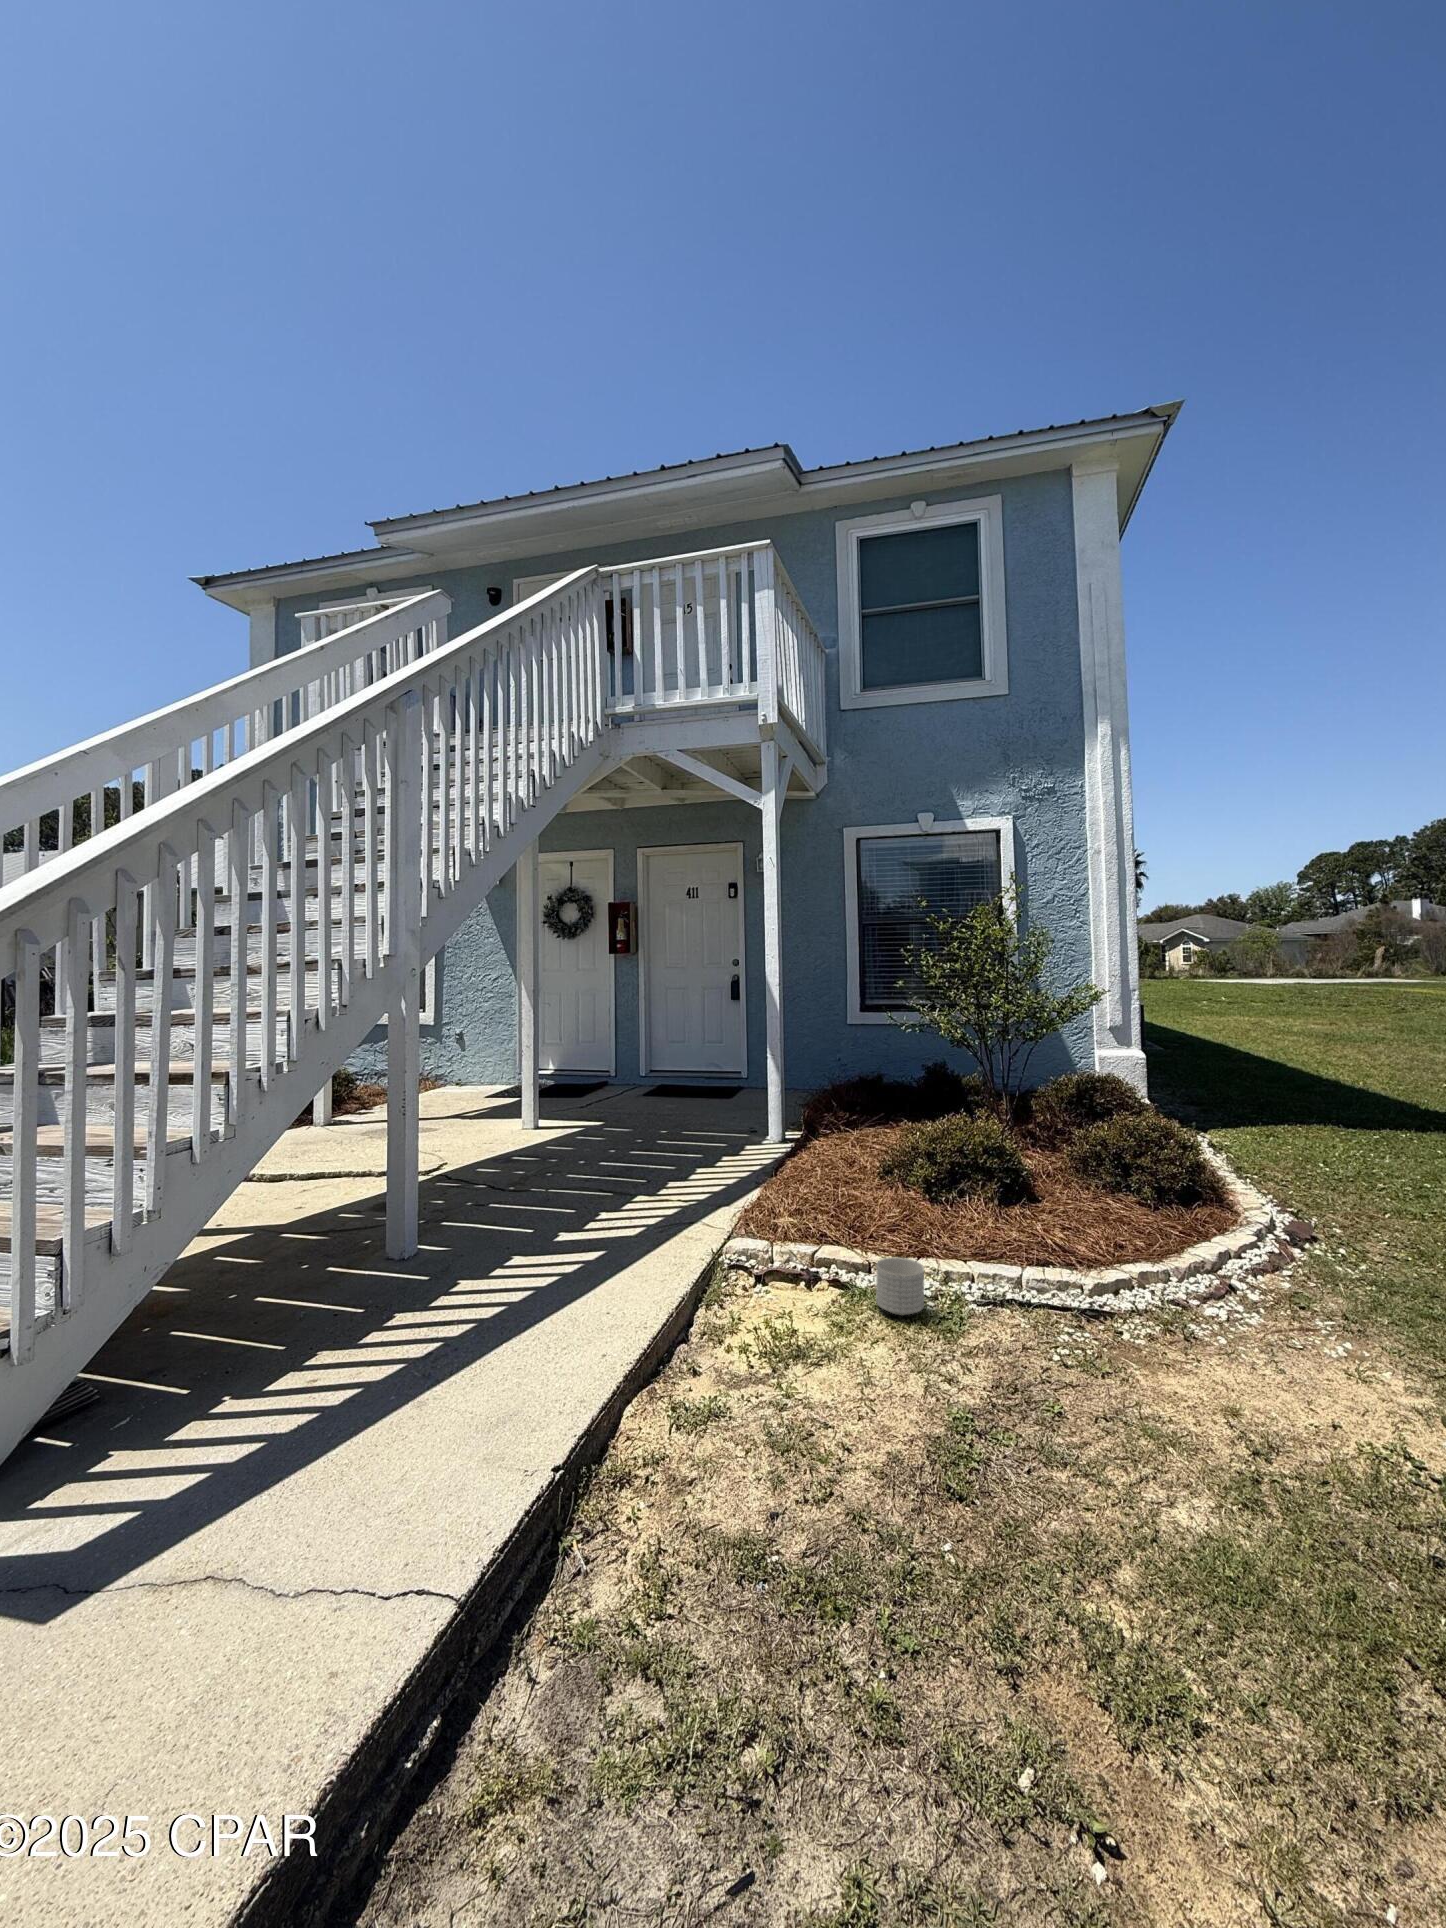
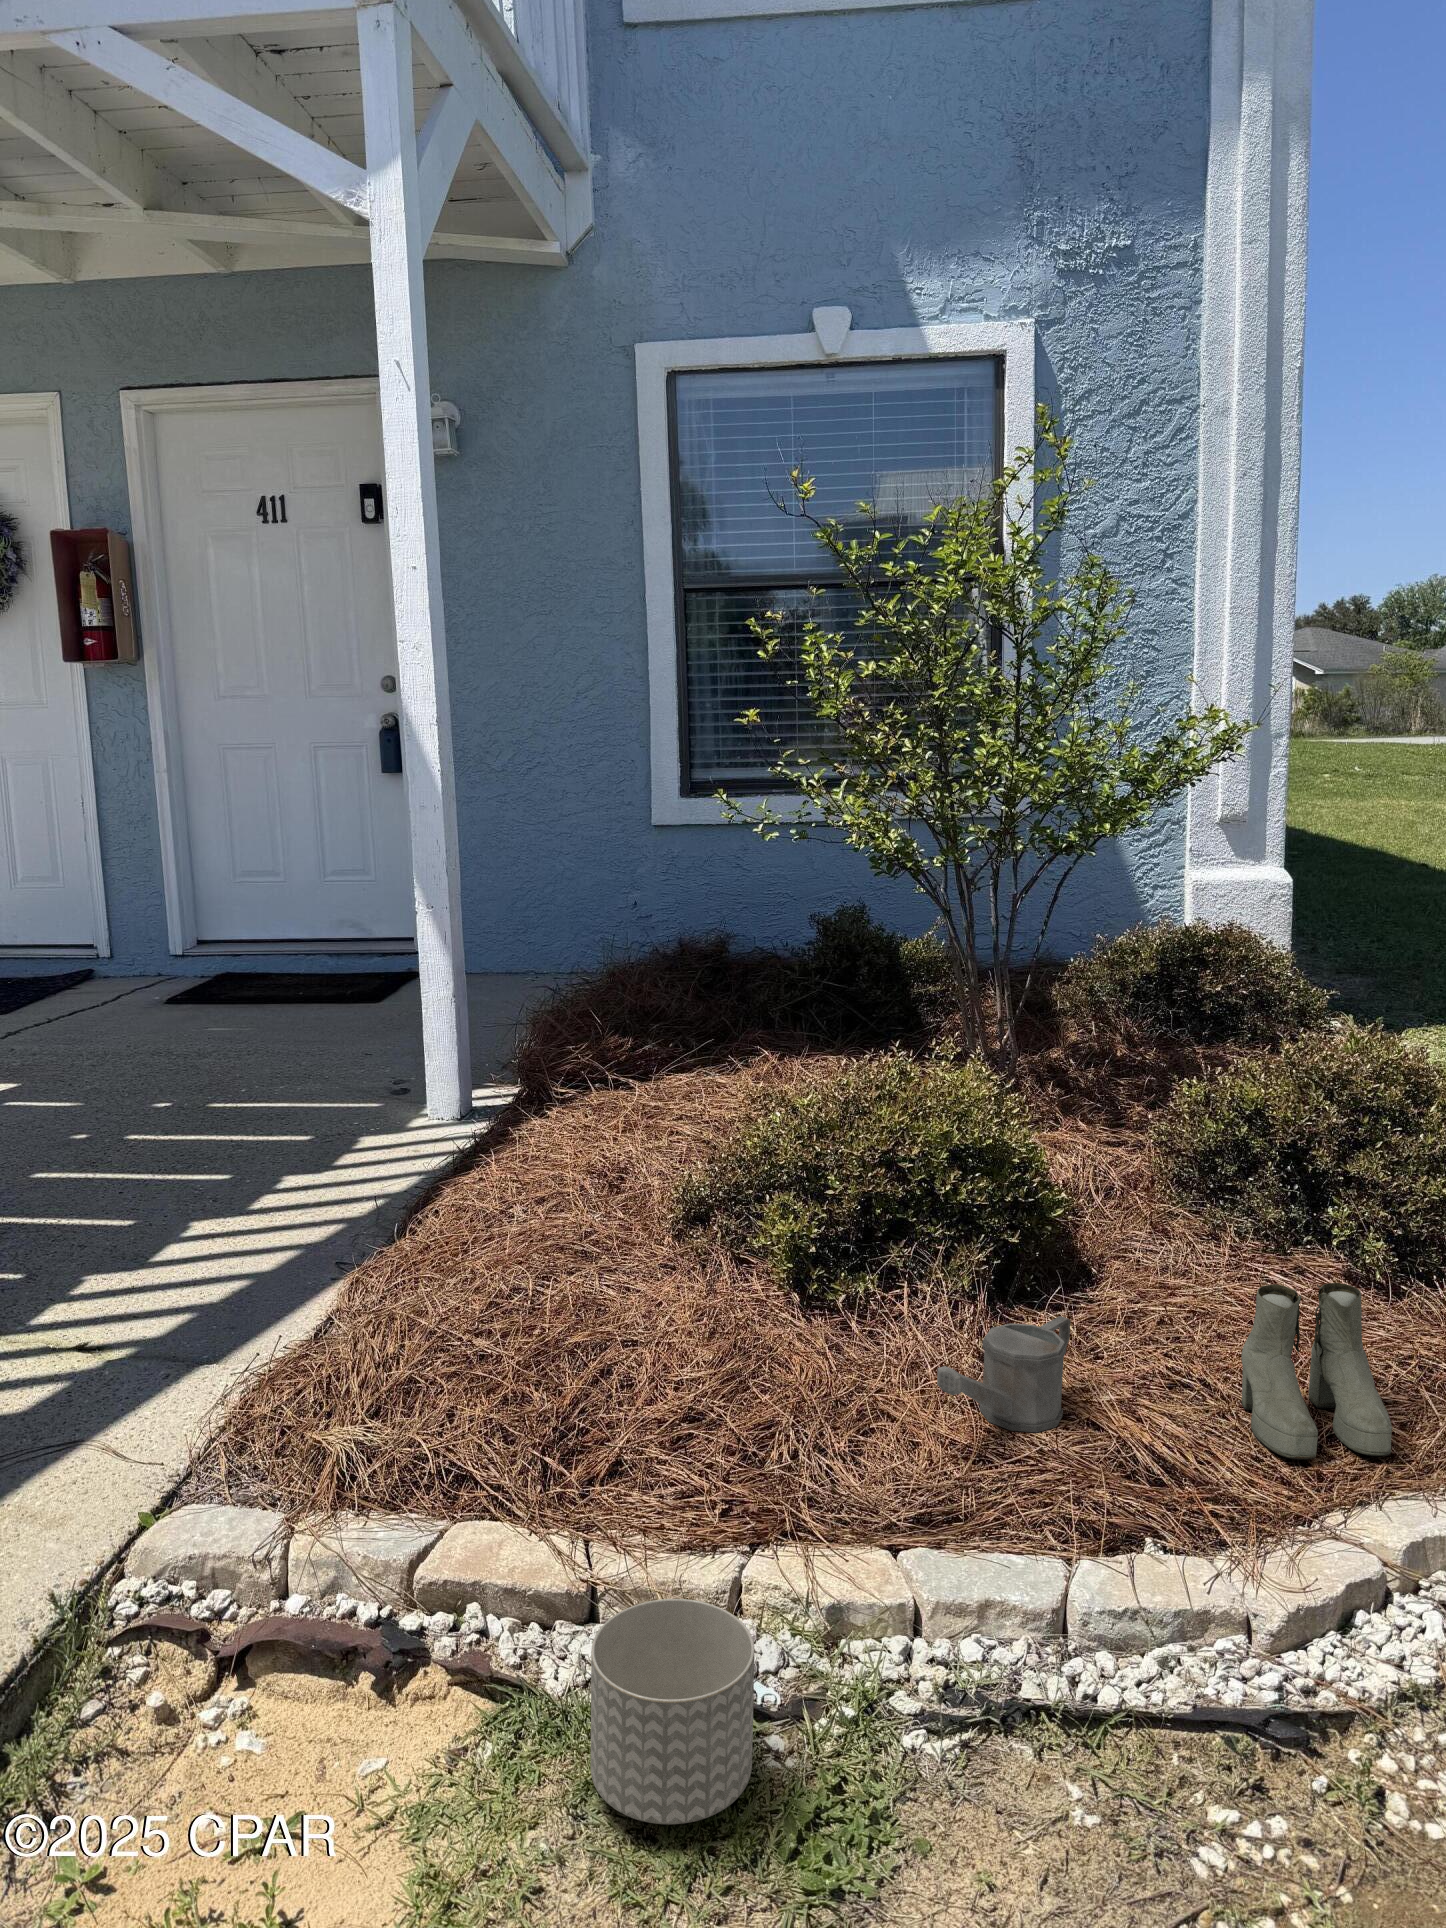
boots: none [1085,1187,1138,1245] -> present [1241,1283,1392,1459]
watering can: none [976,1198,1024,1234] -> present [937,1316,1071,1432]

